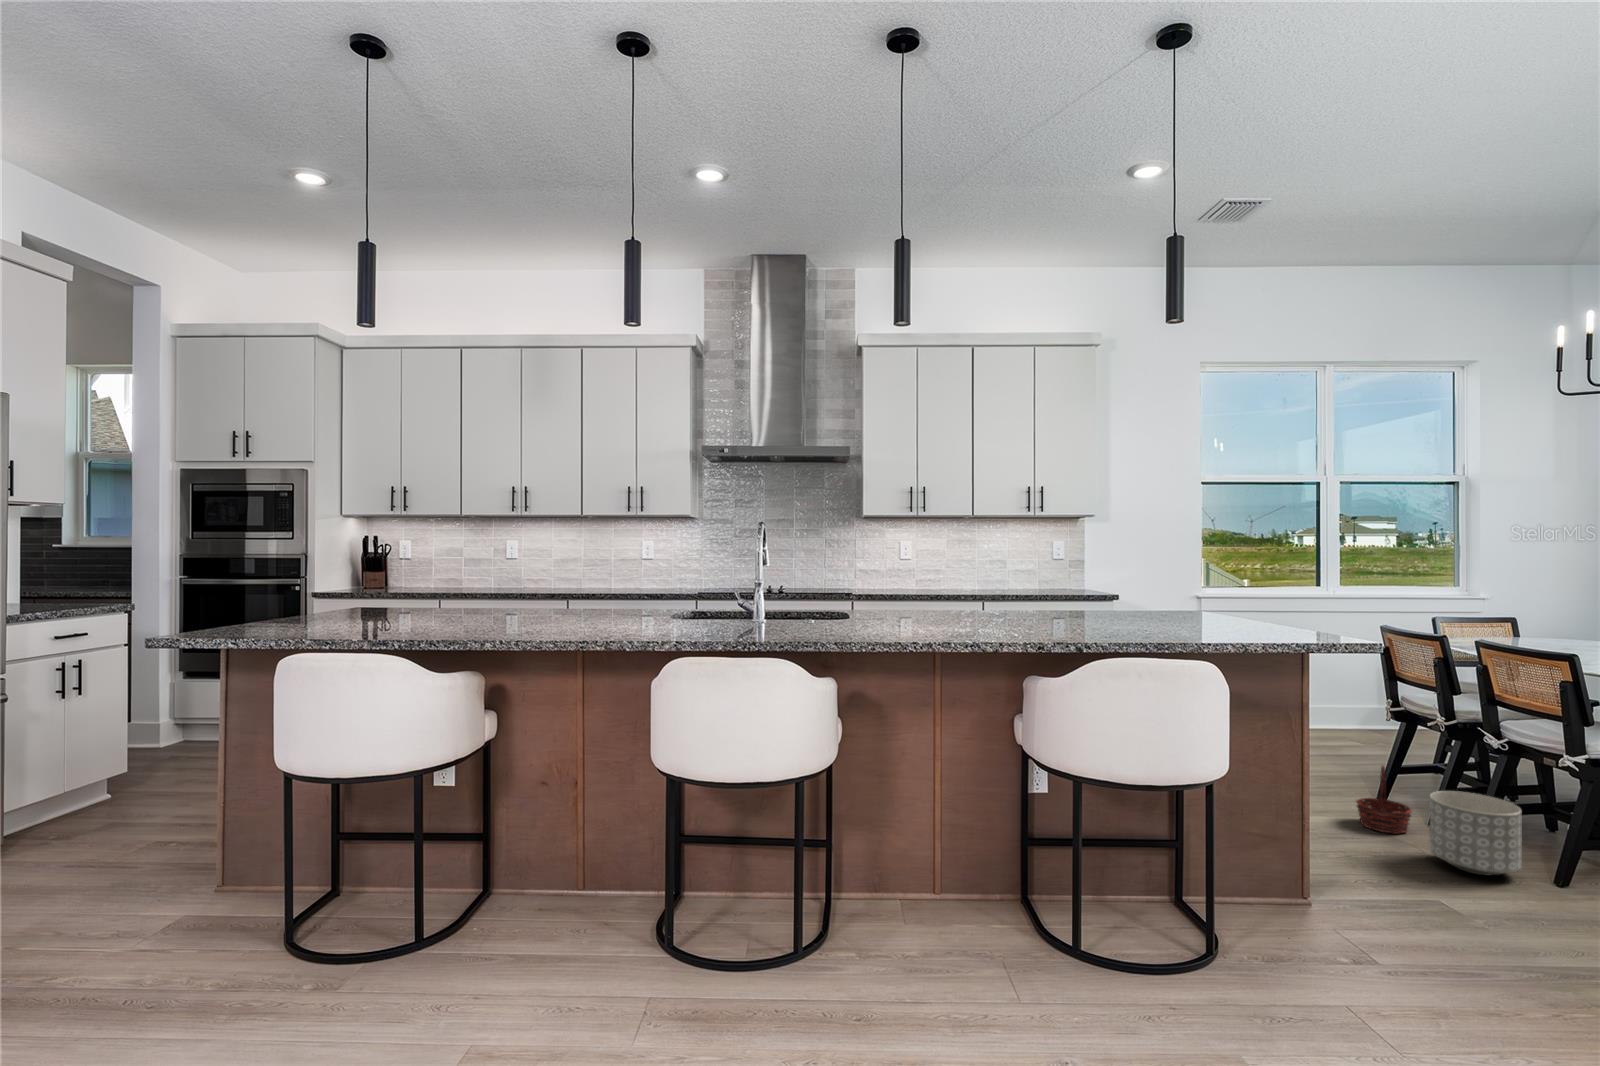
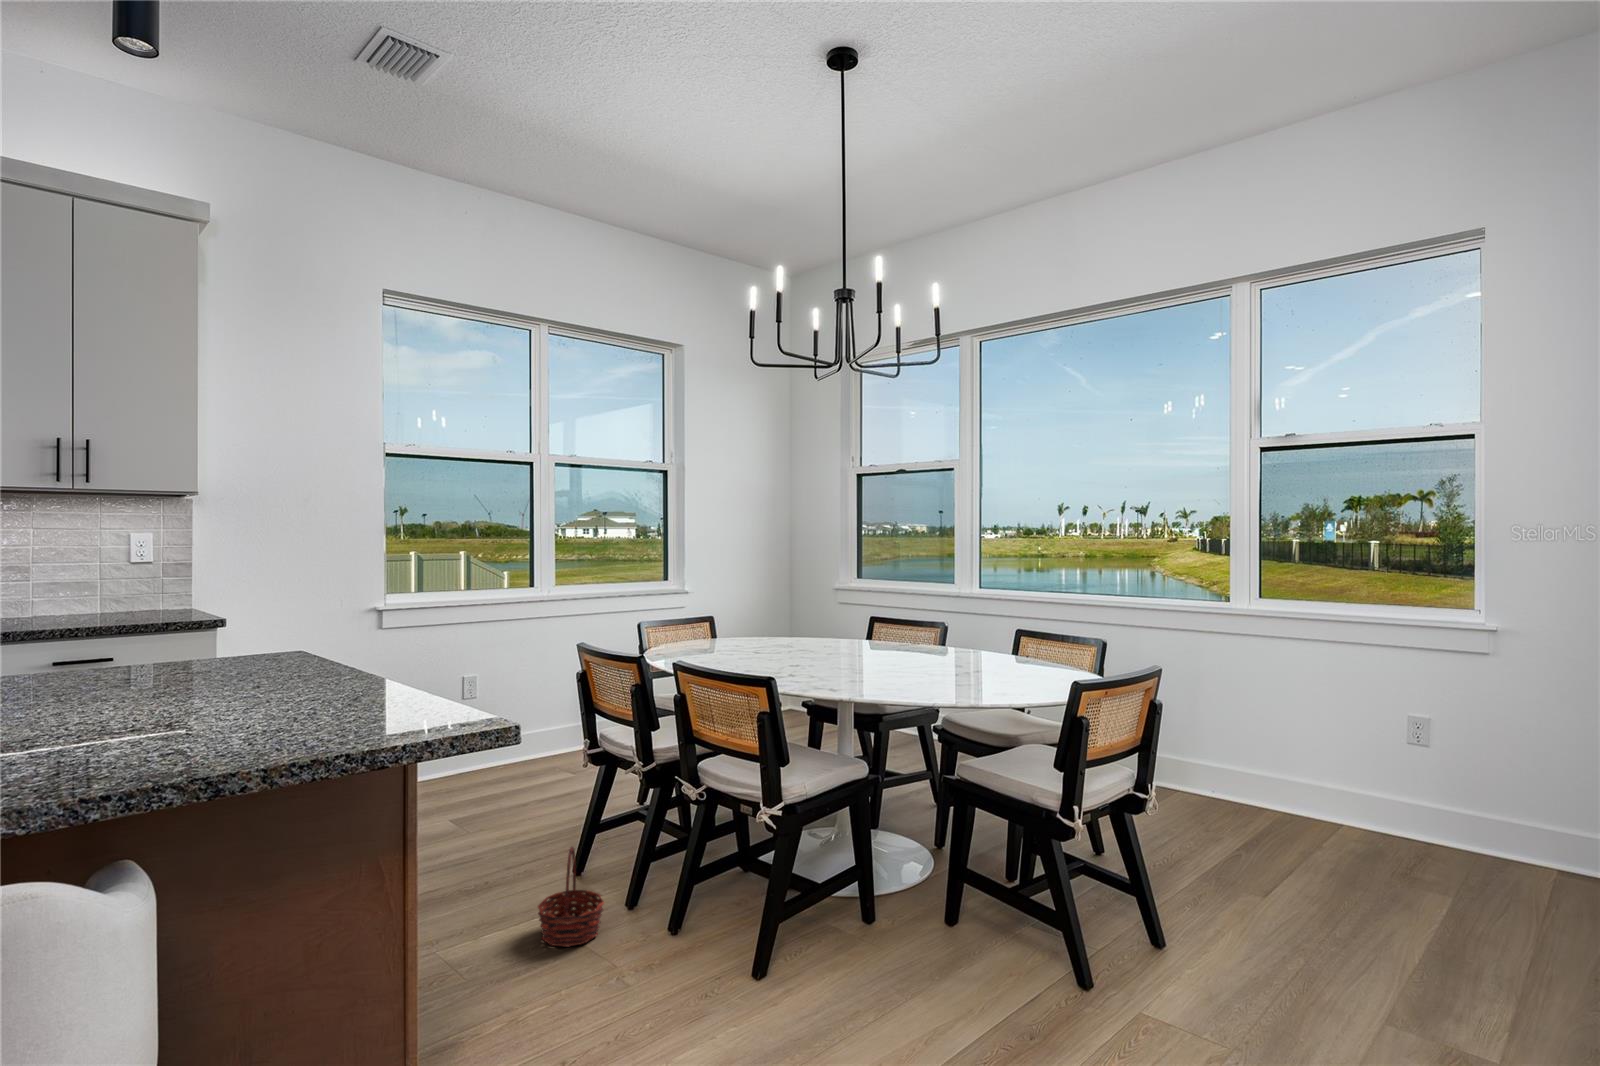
planter: present [1430,791,1522,875] -> none [620,871,719,995]

